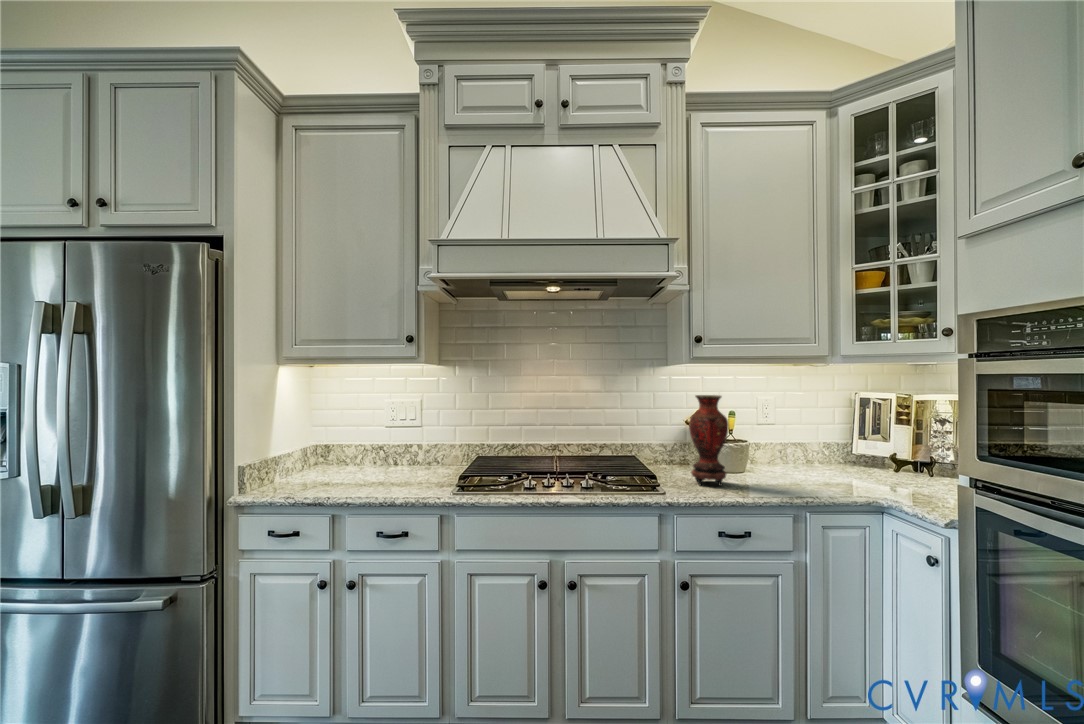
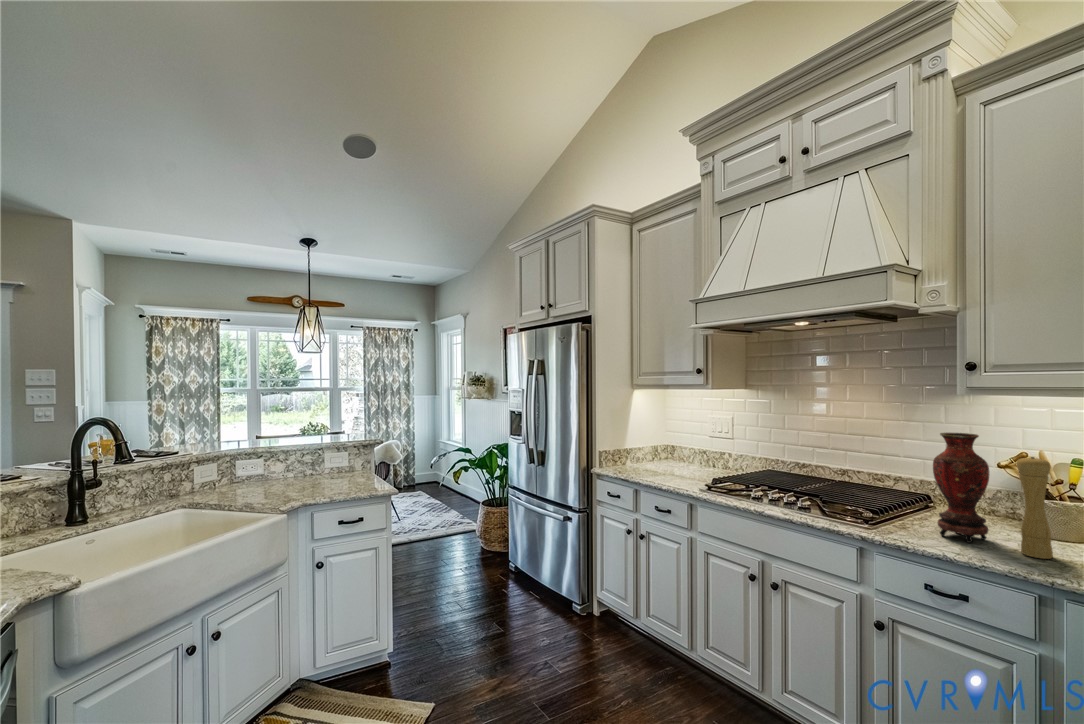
pepper mill: none [747,409,768,486] -> present [1016,457,1053,559]

